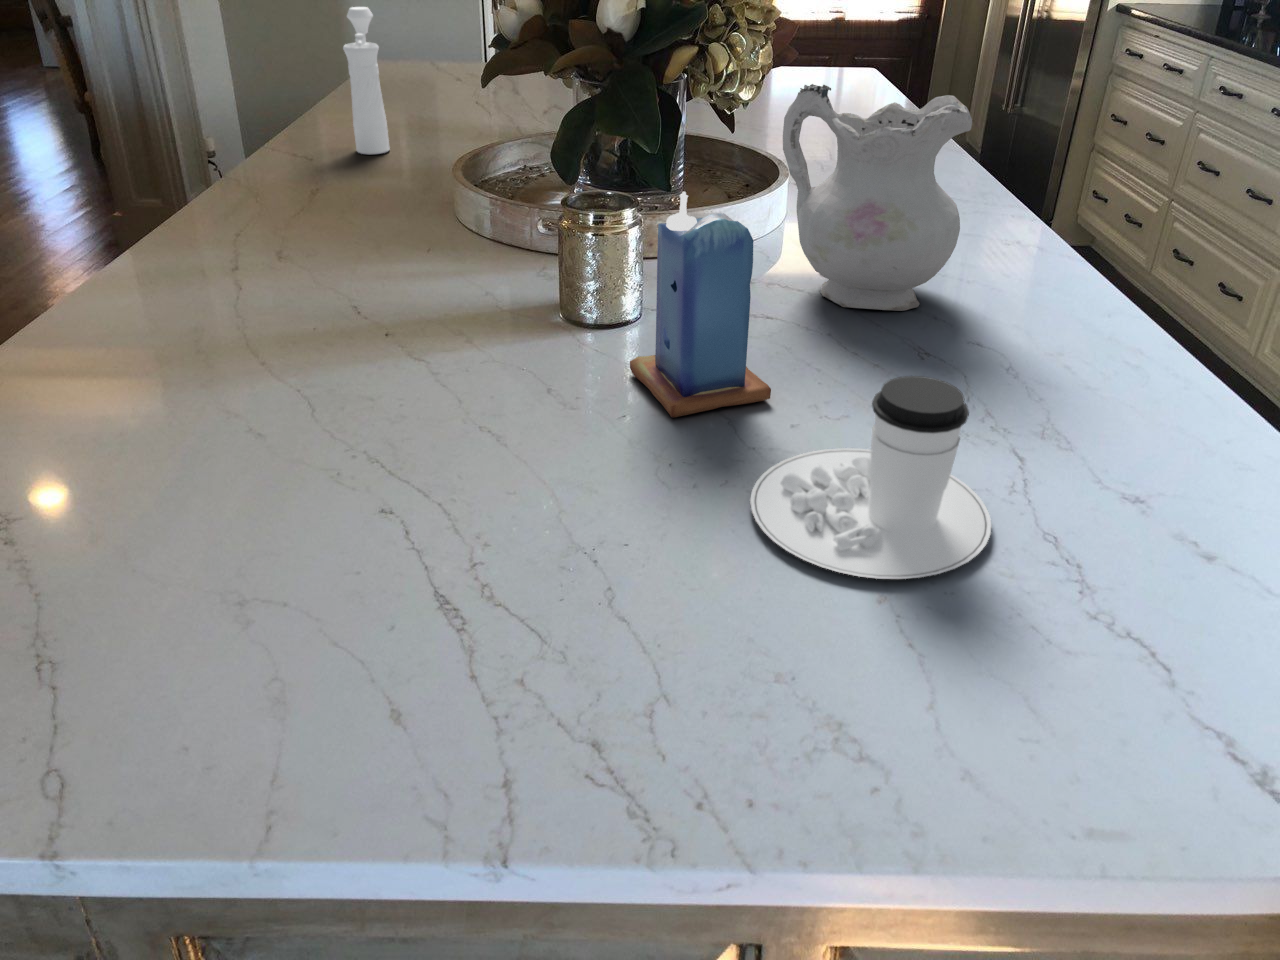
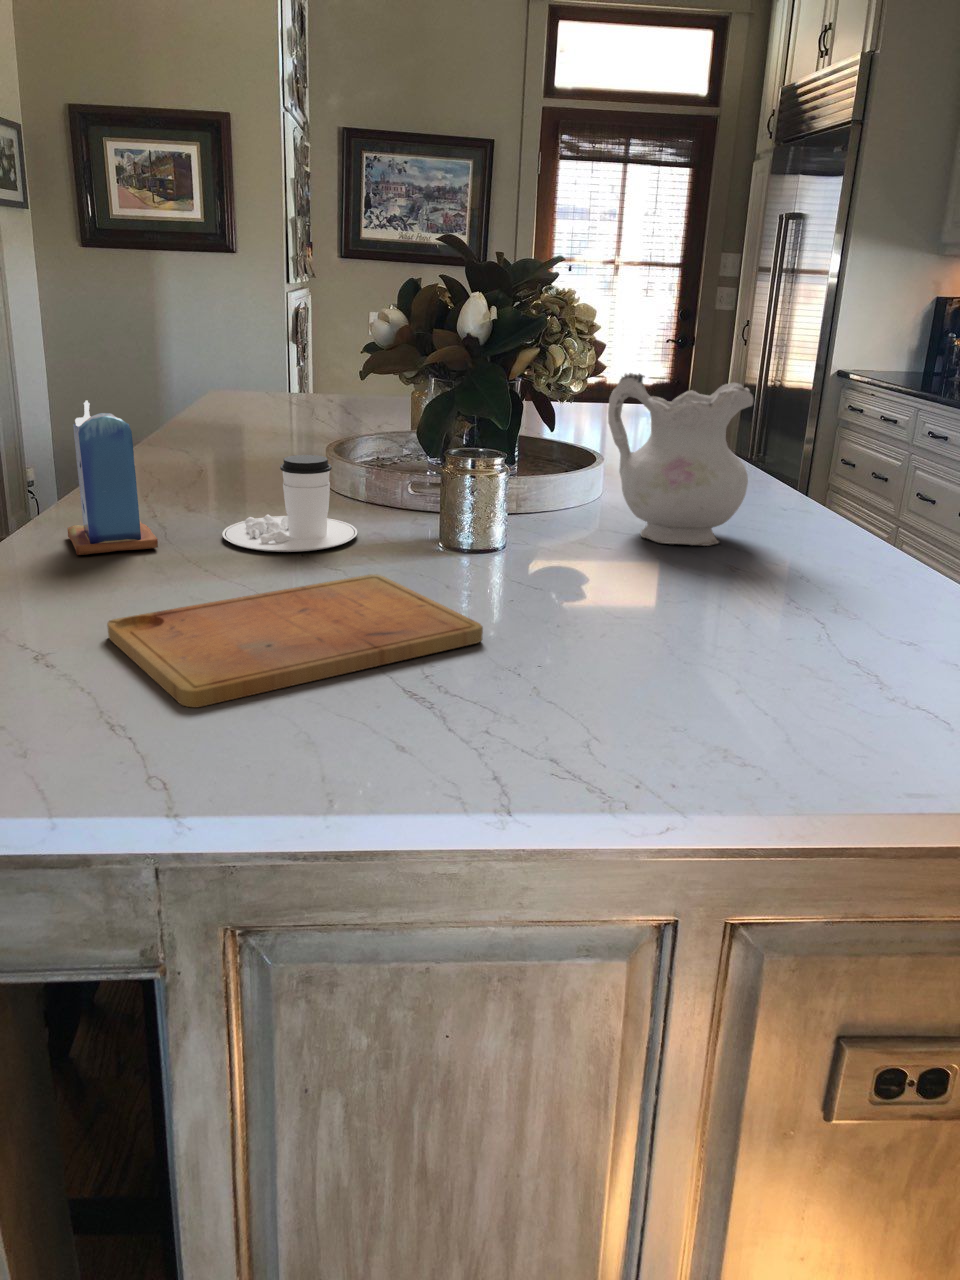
pepper mill: present [343,7,390,154] -> none [224,339,258,454]
candle: present [630,192,771,418] -> present [67,400,158,555]
cutting board: none [96,376,572,624] -> present [107,574,483,707]
coffee cup: present [750,376,991,579] -> present [222,455,357,552]

